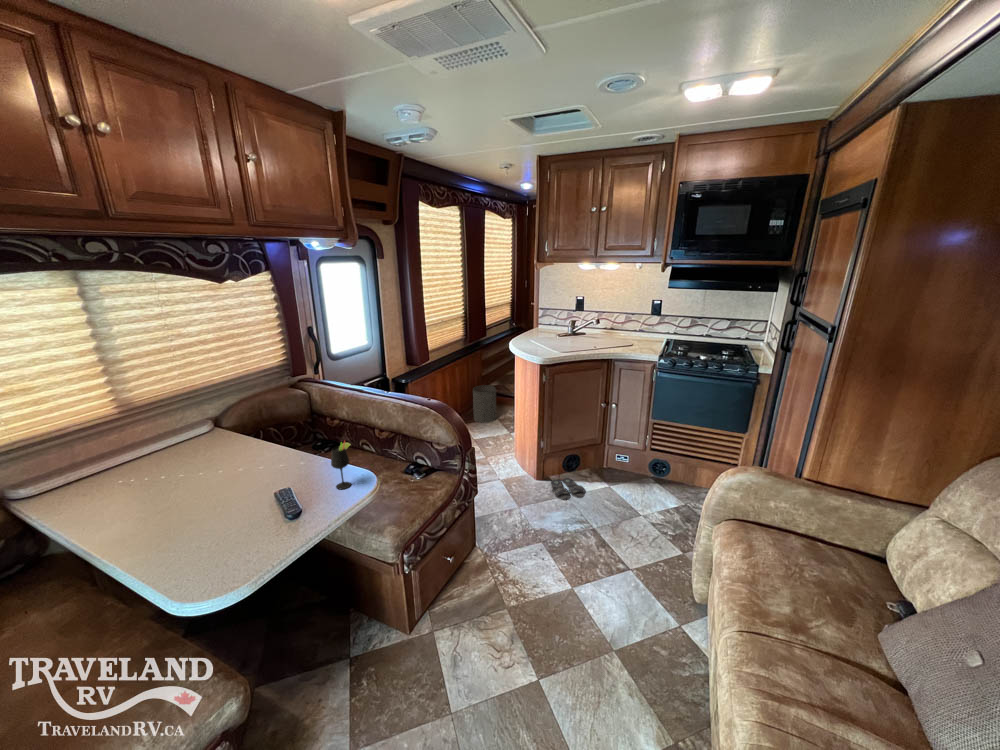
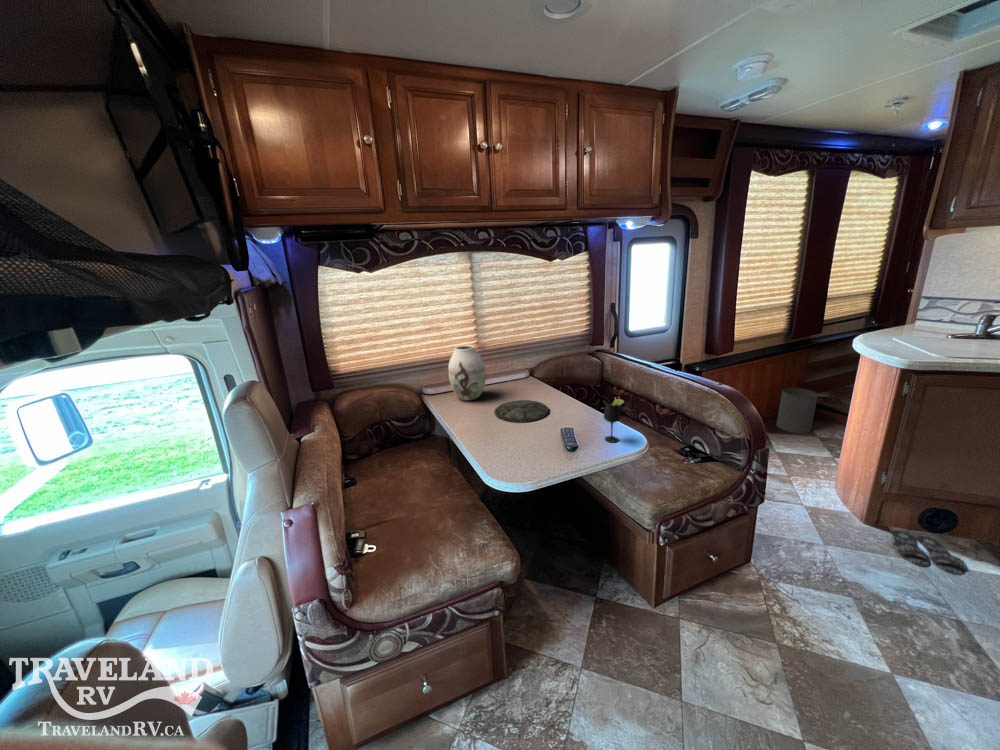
vase: none [65,411,145,495] -> present [448,345,486,401]
plate: none [173,465,258,505] -> present [494,400,549,423]

